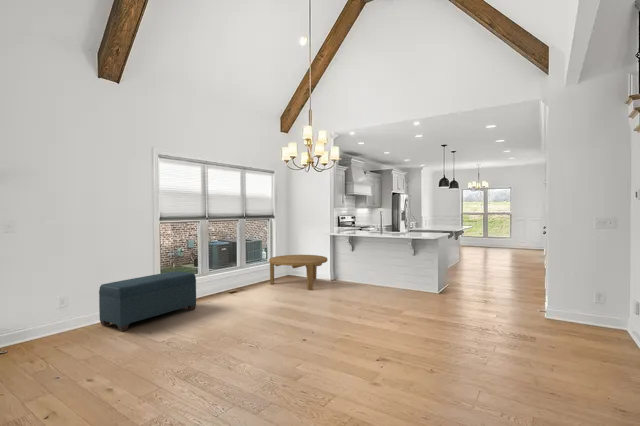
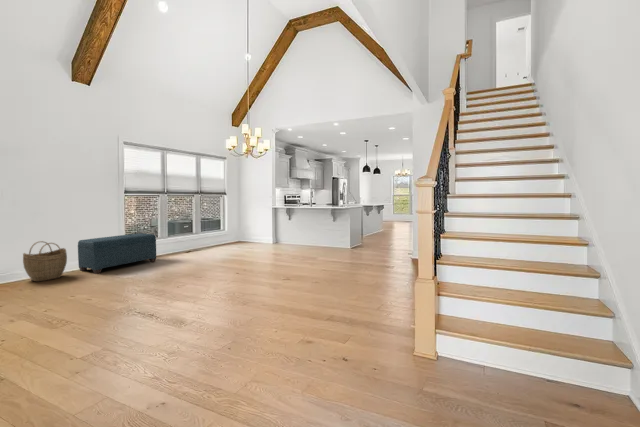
coffee table: present [269,255,328,290] -> none [220,225,267,250]
woven basket: none [29,288,85,346] -> present [23,241,67,281]

